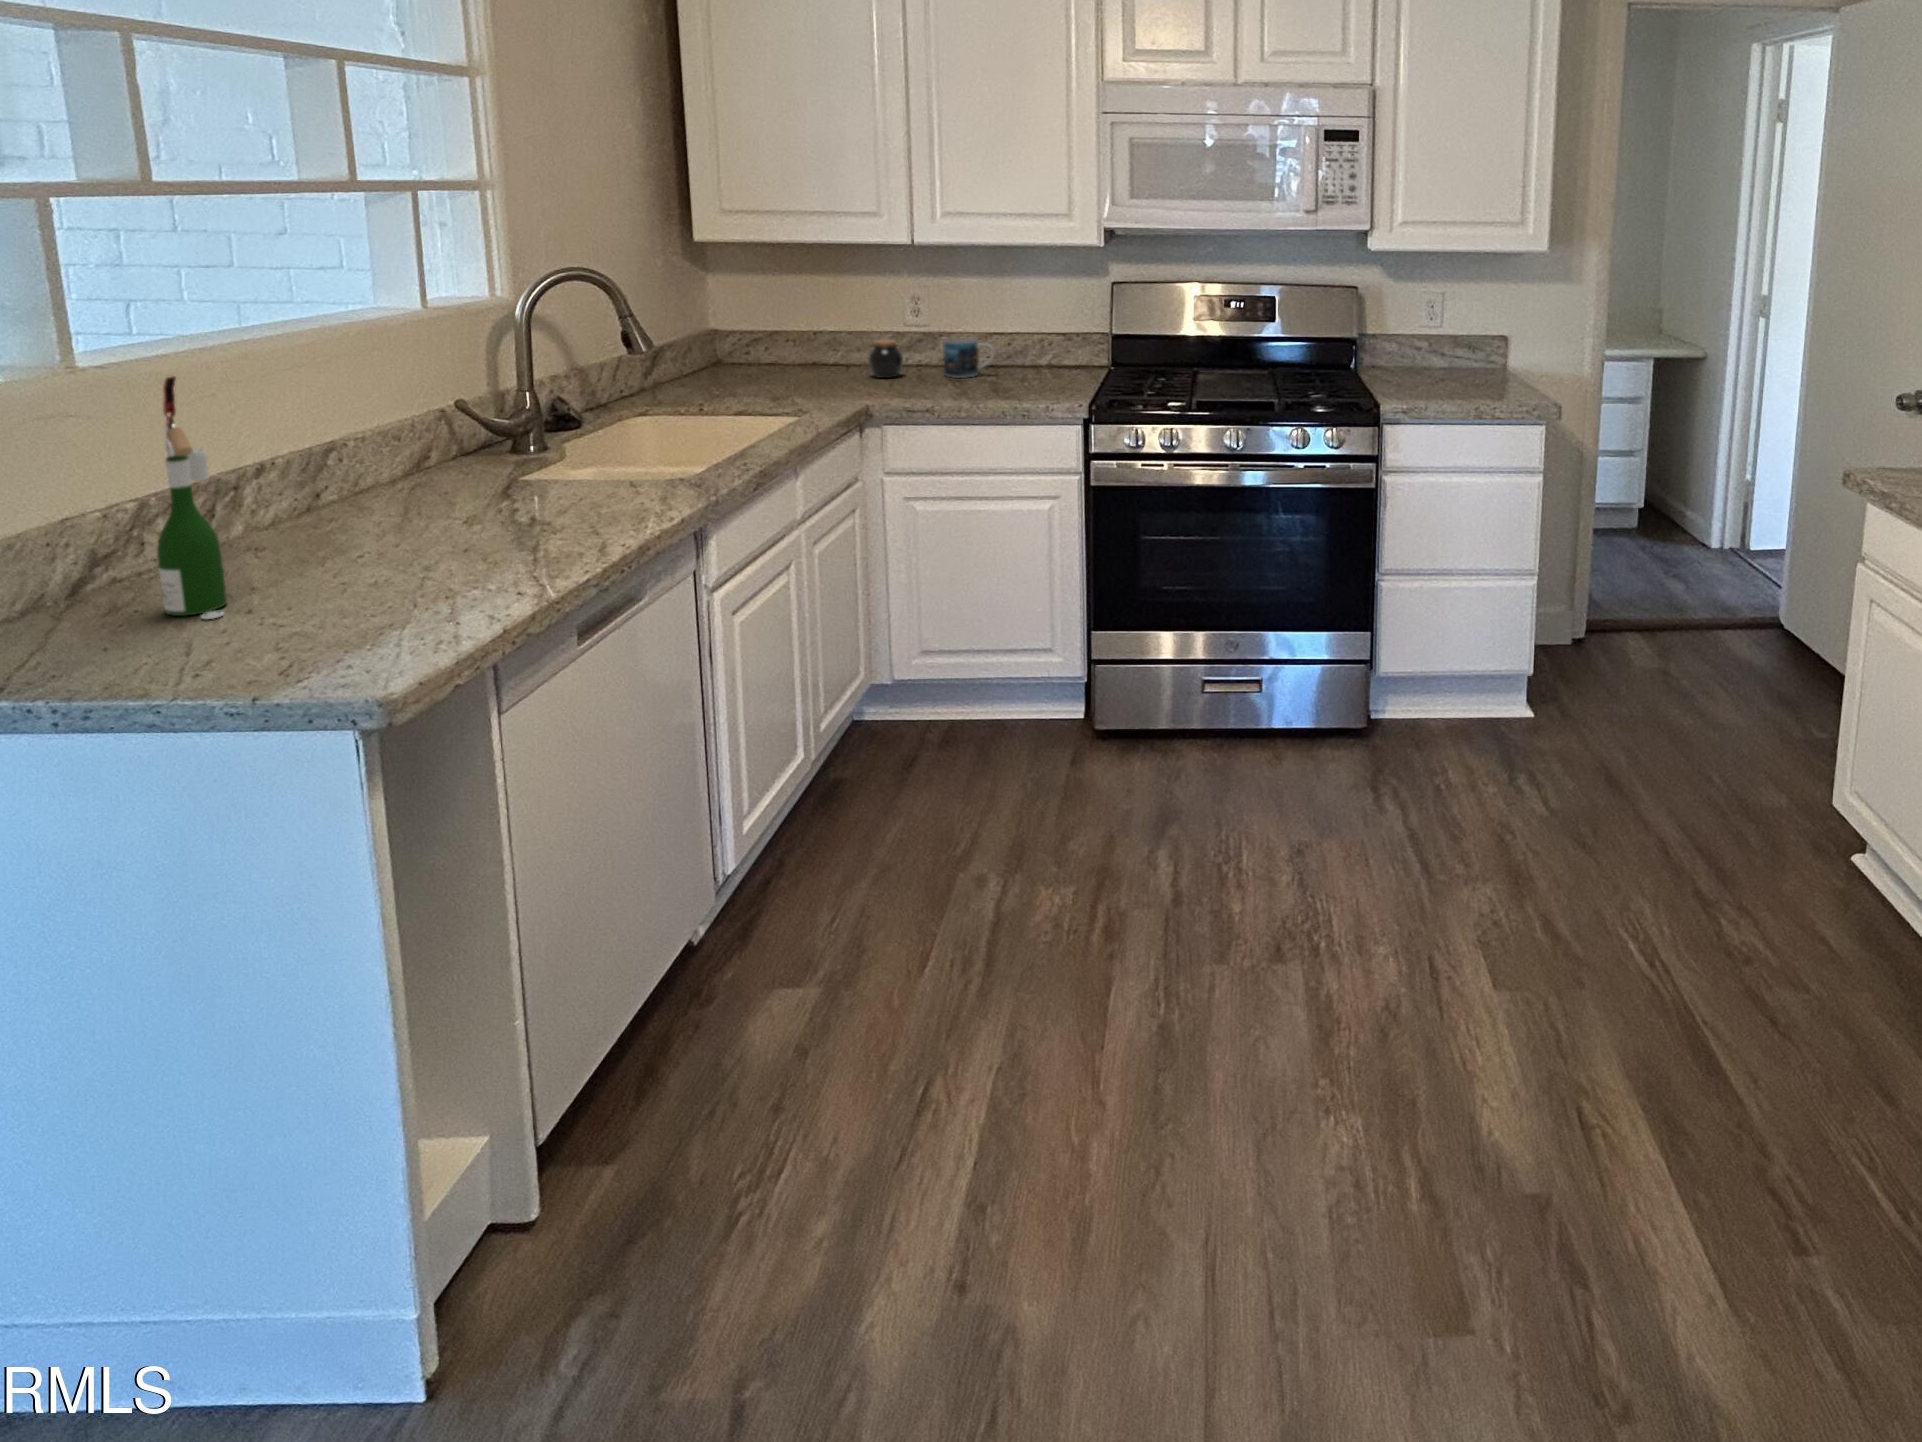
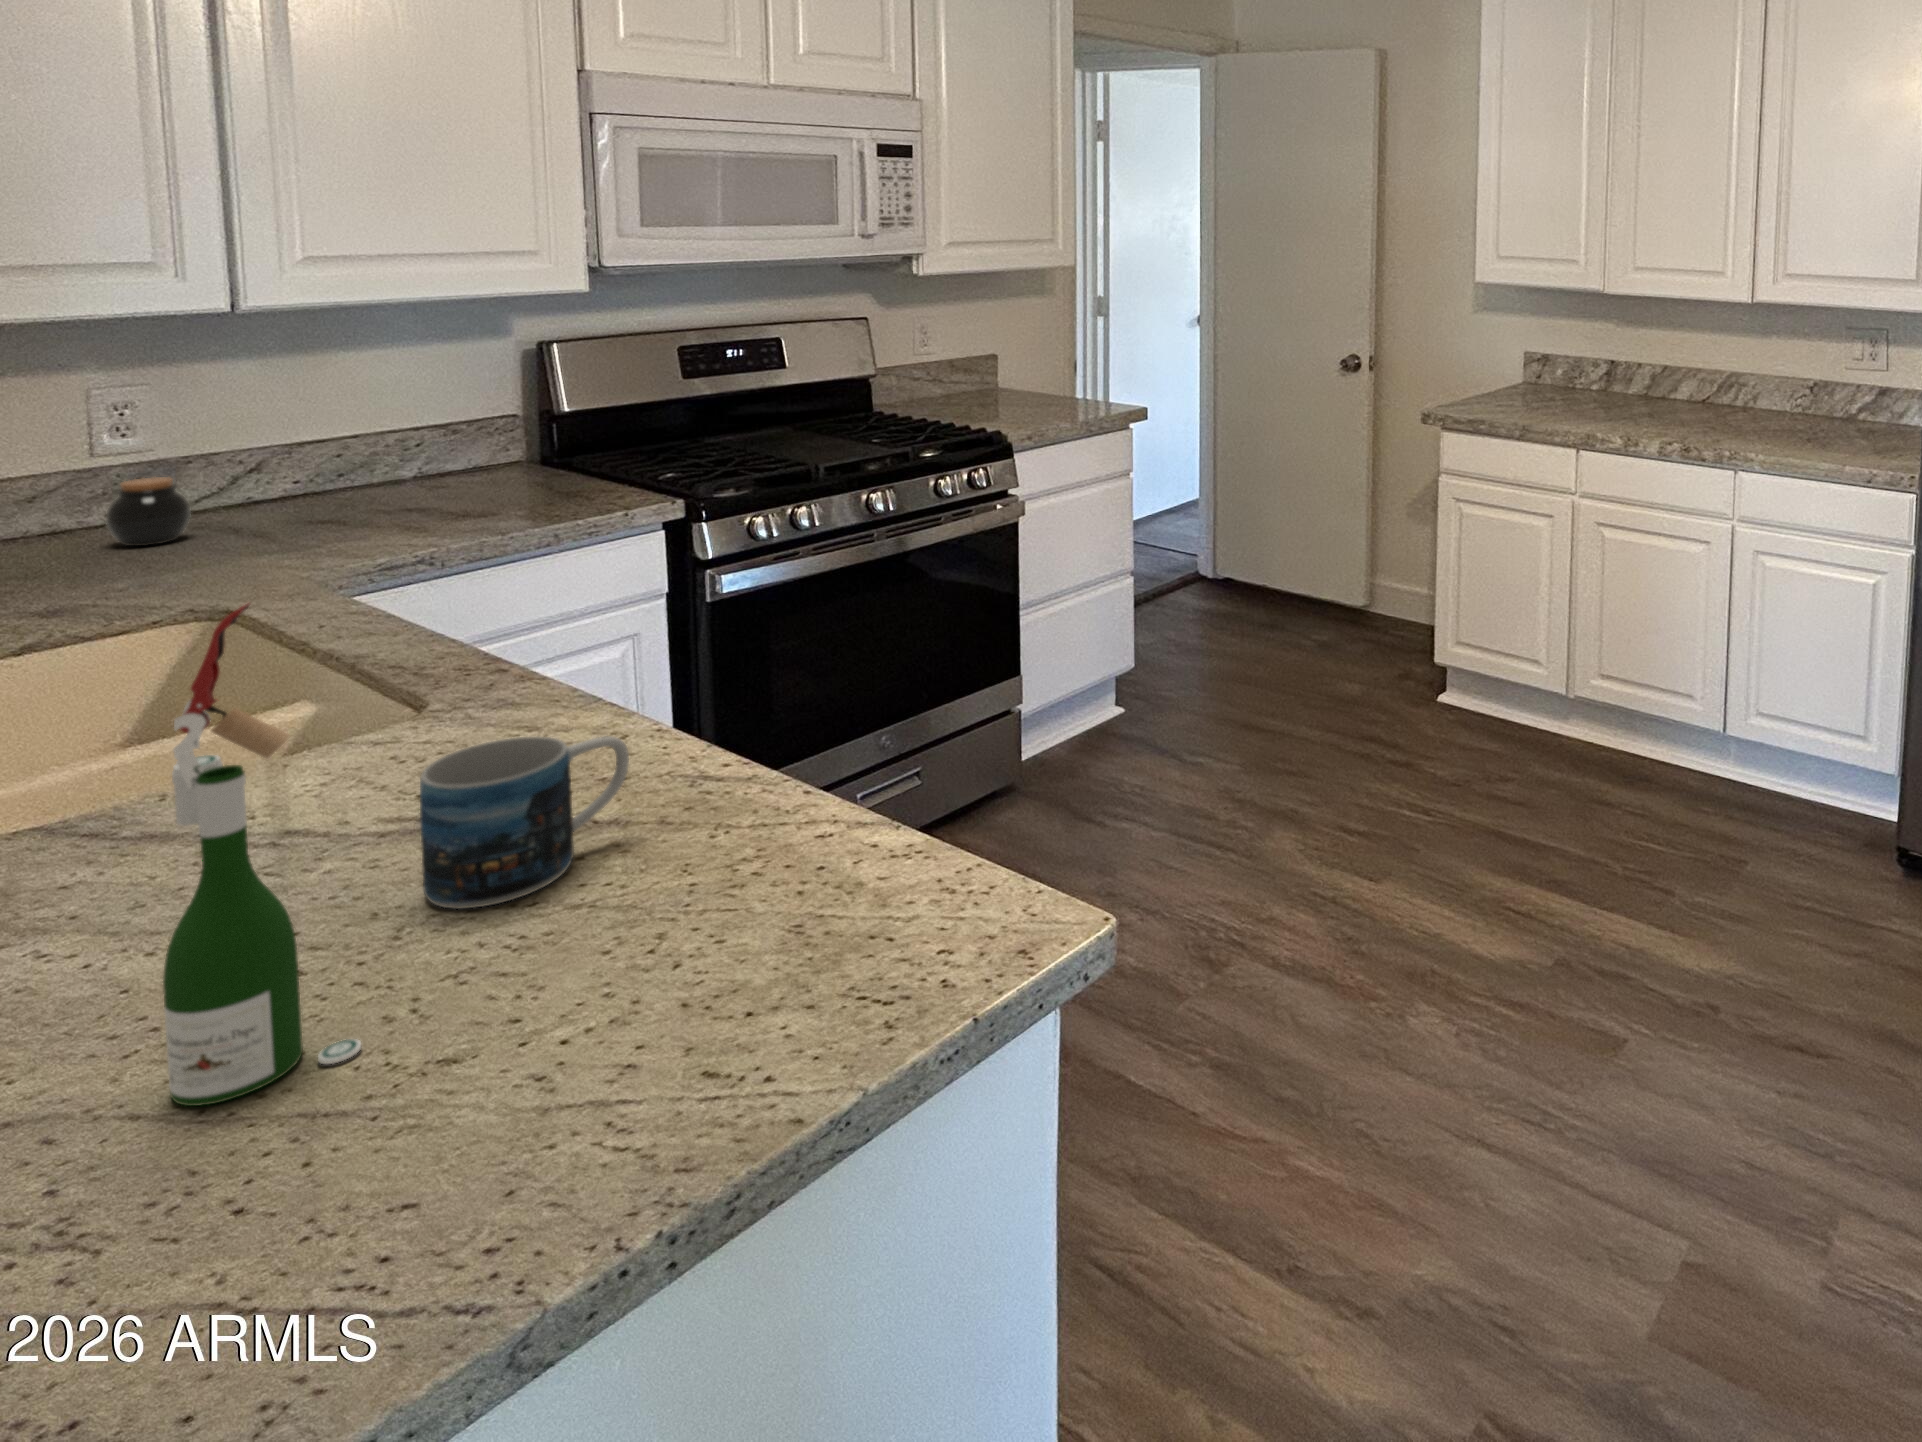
mug: present [943,338,994,378] -> present [420,736,629,909]

